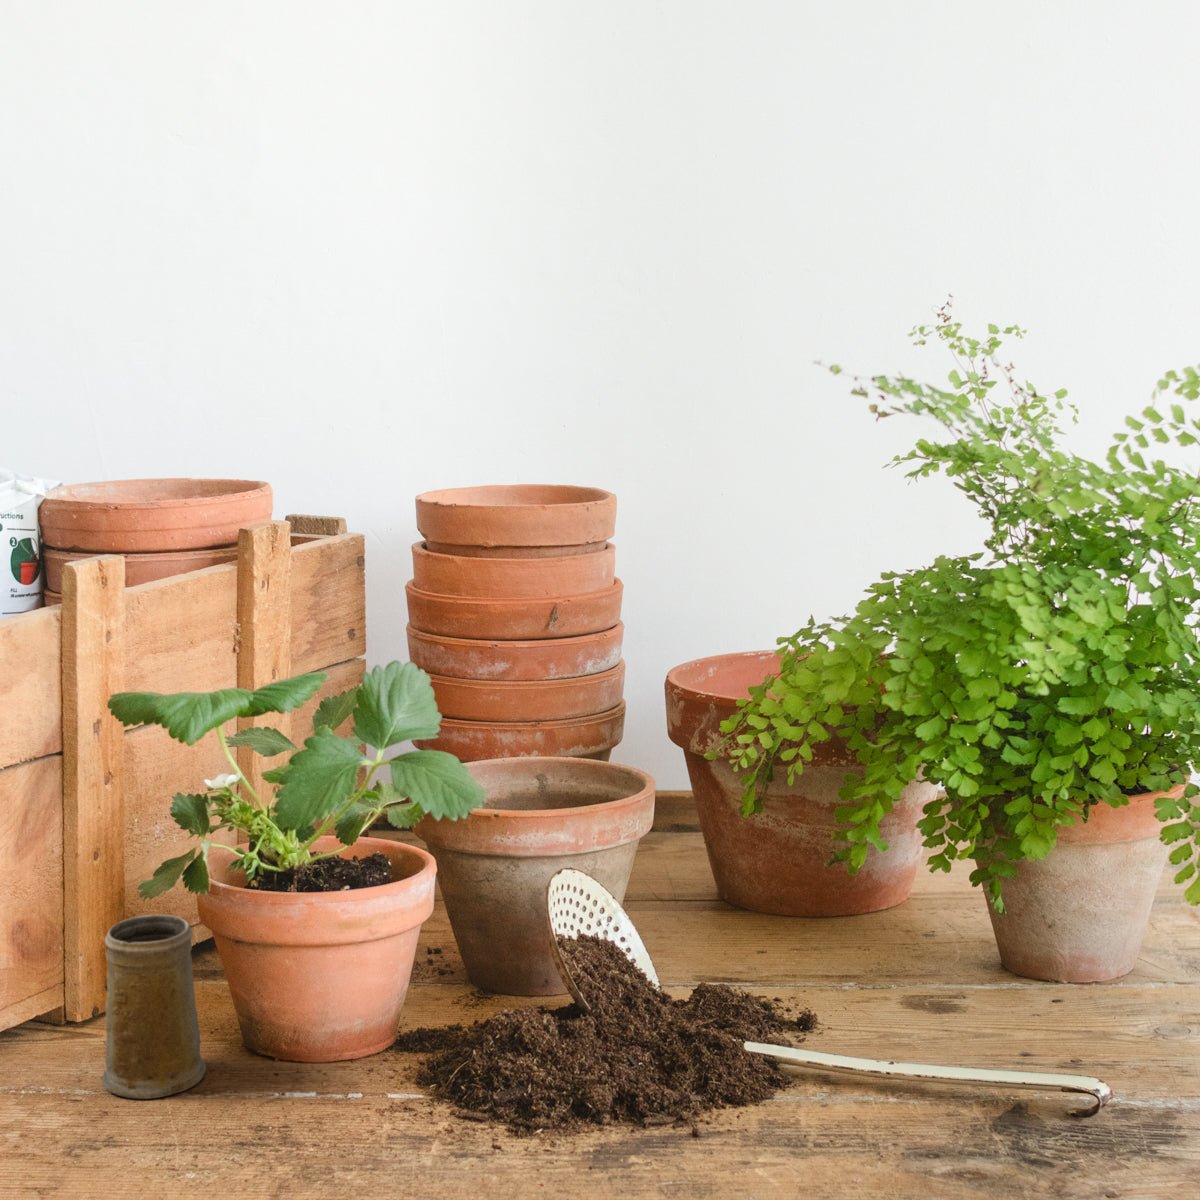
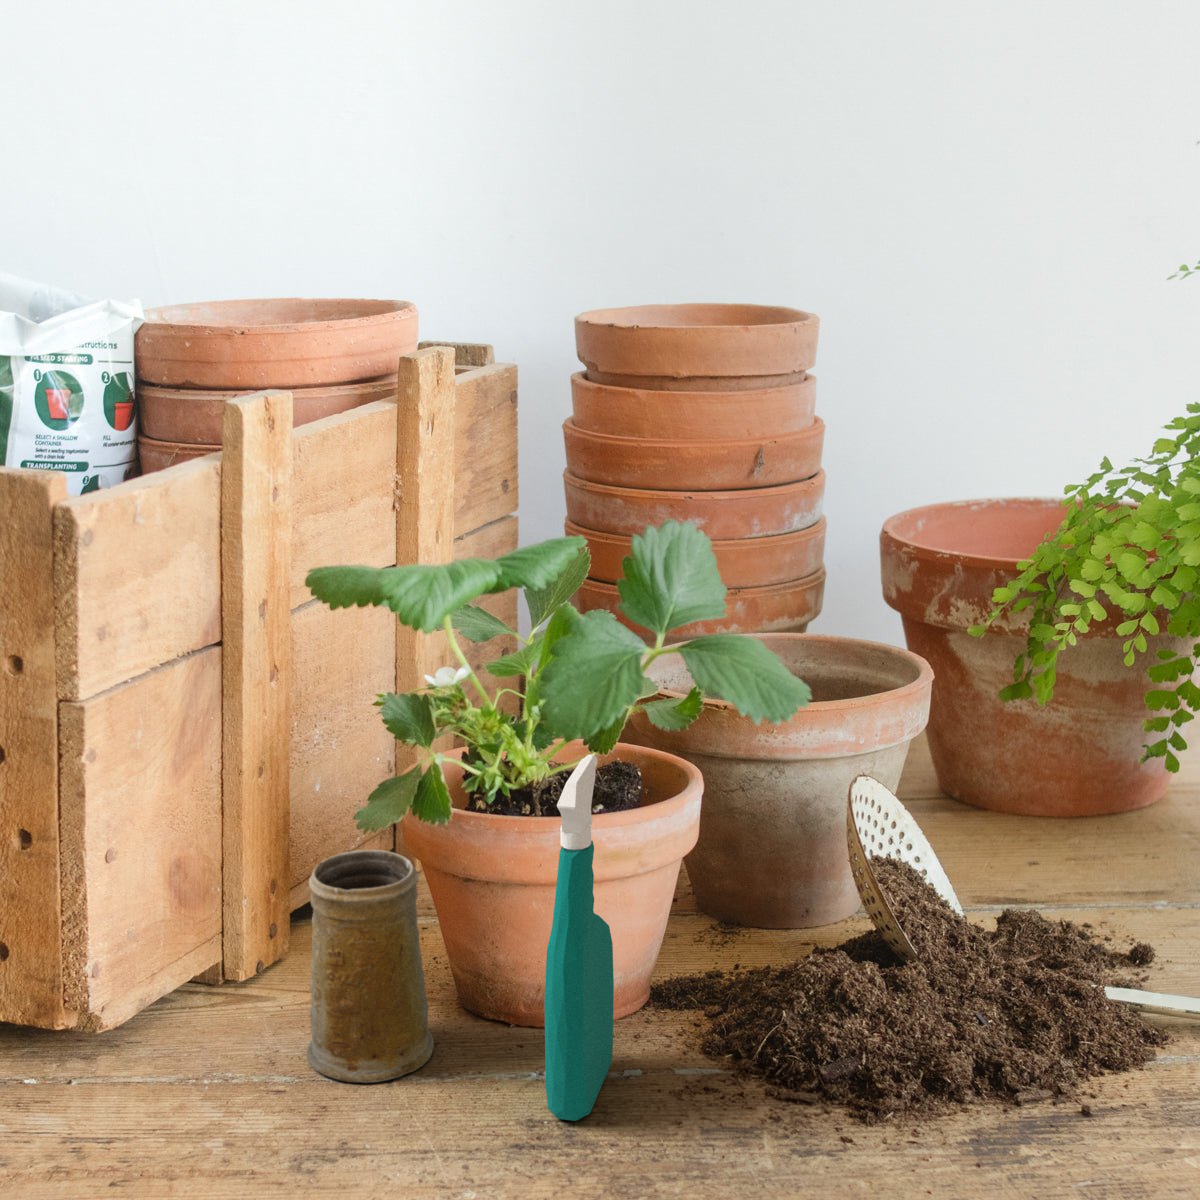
spray bottle: none [267,840,340,1129] -> present [544,755,614,1121]

